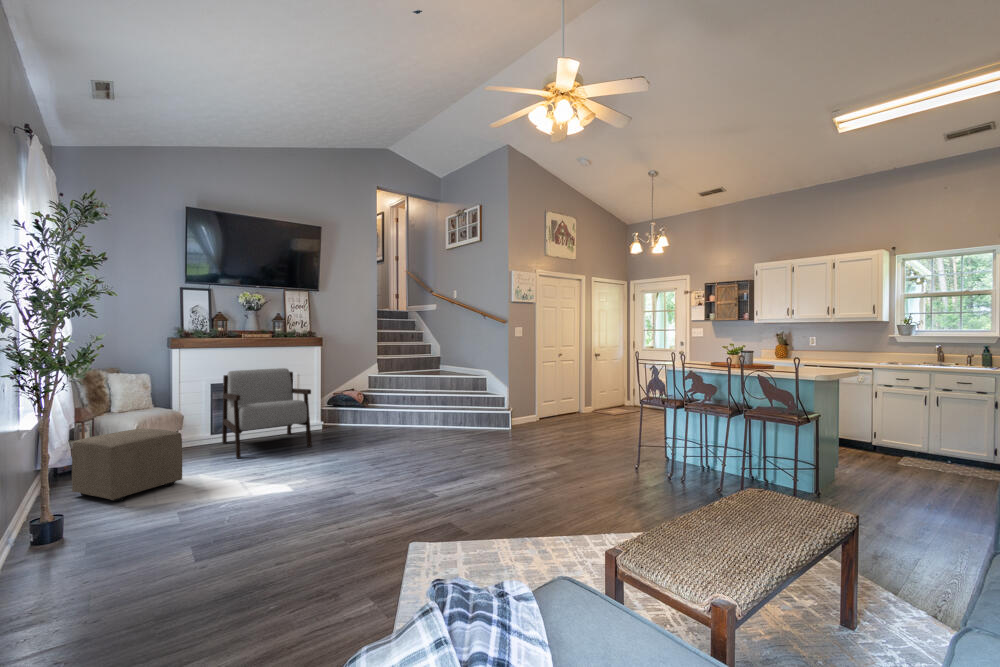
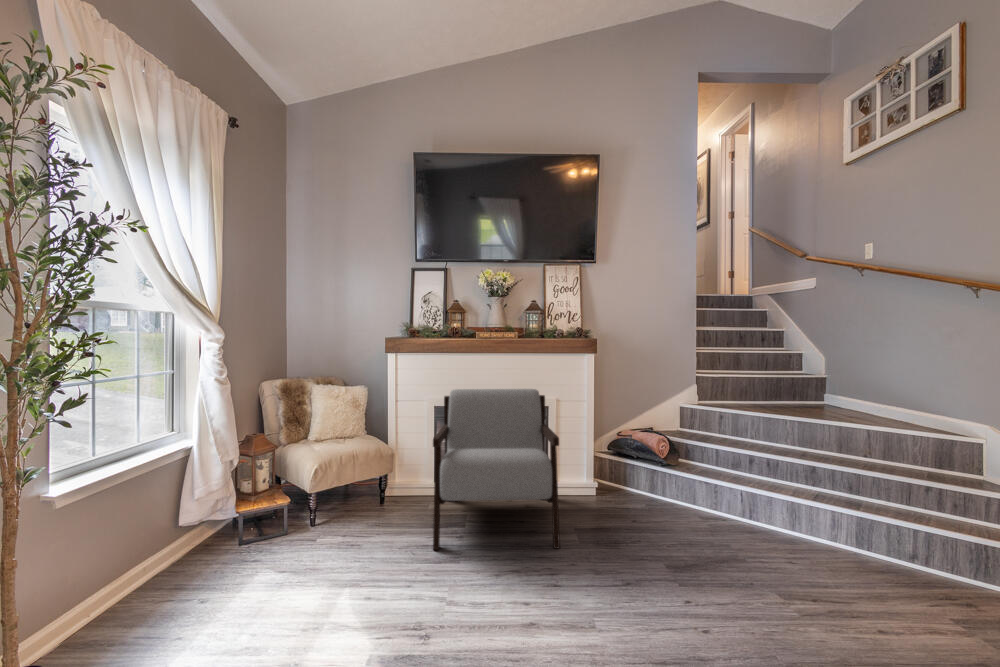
ottoman: present [72,429,182,502] -> none [166,485,306,639]

